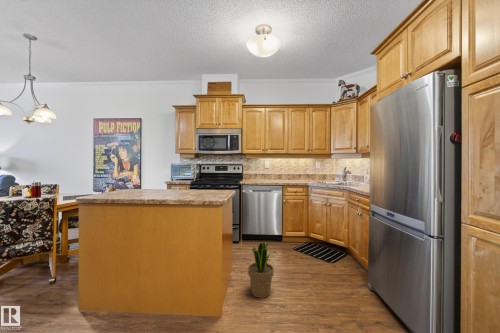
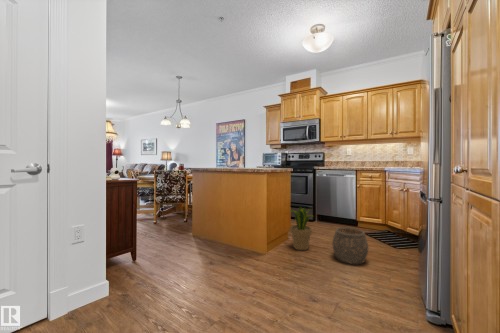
woven basket: none [299,258,338,303] -> present [333,227,368,264]

